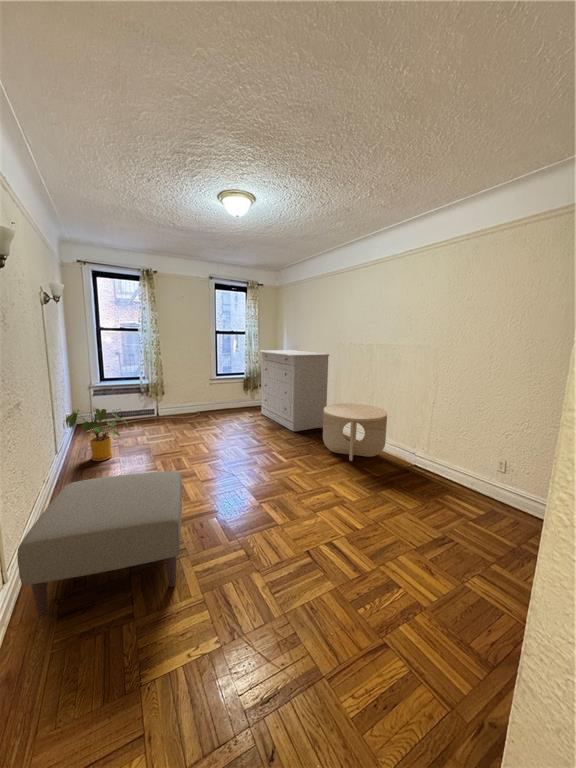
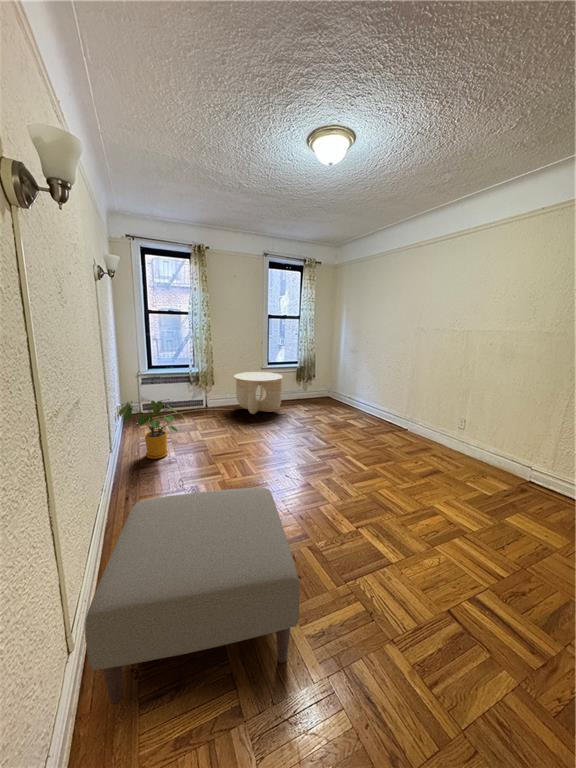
dresser: present [259,350,329,431] -> none [316,338,403,430]
side table: present [323,404,387,461] -> present [234,372,283,414]

